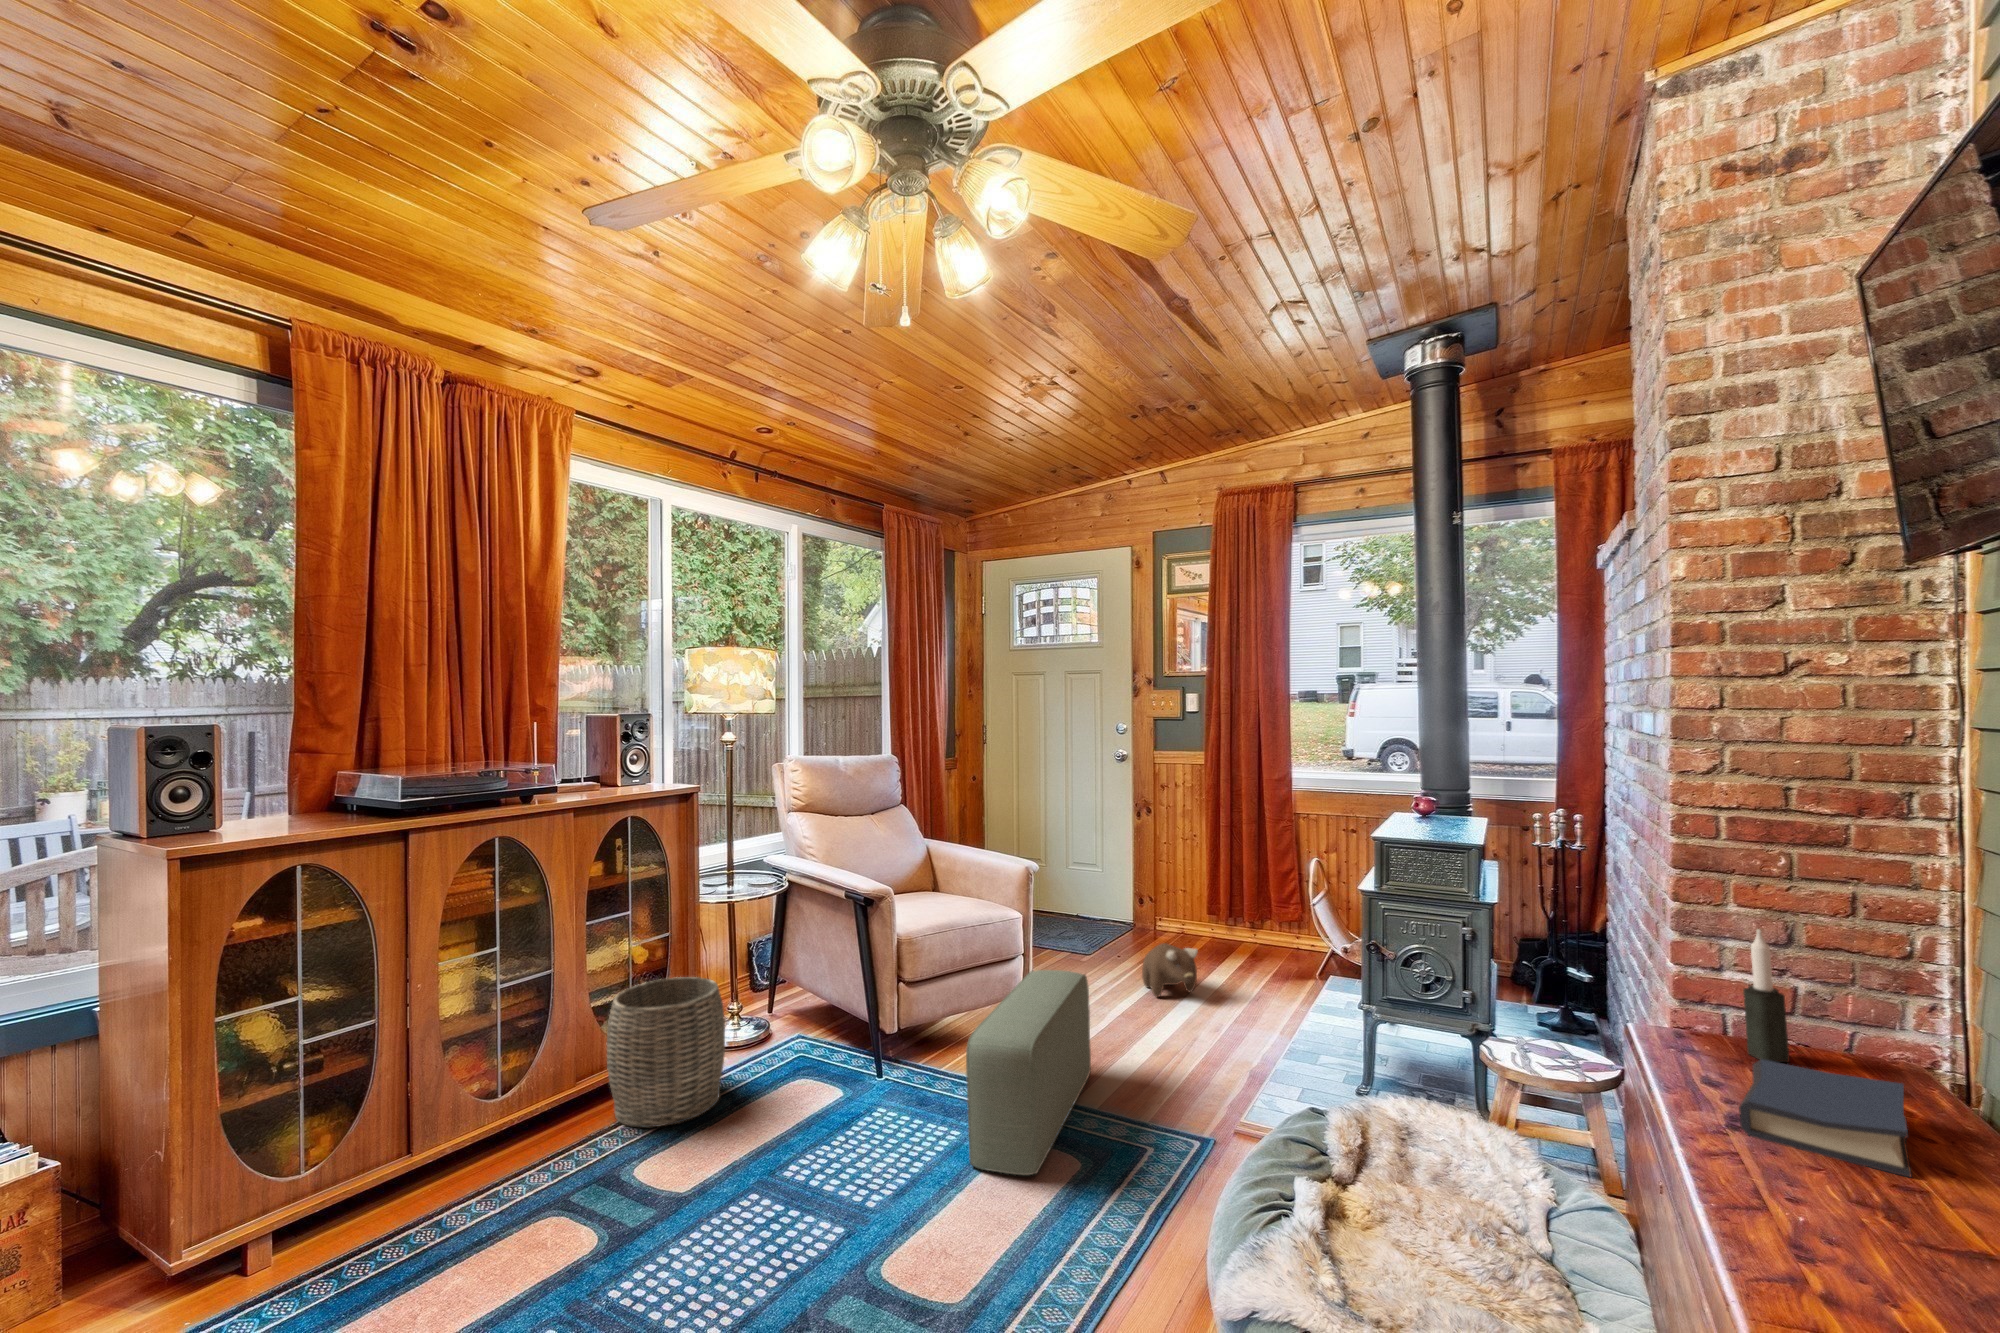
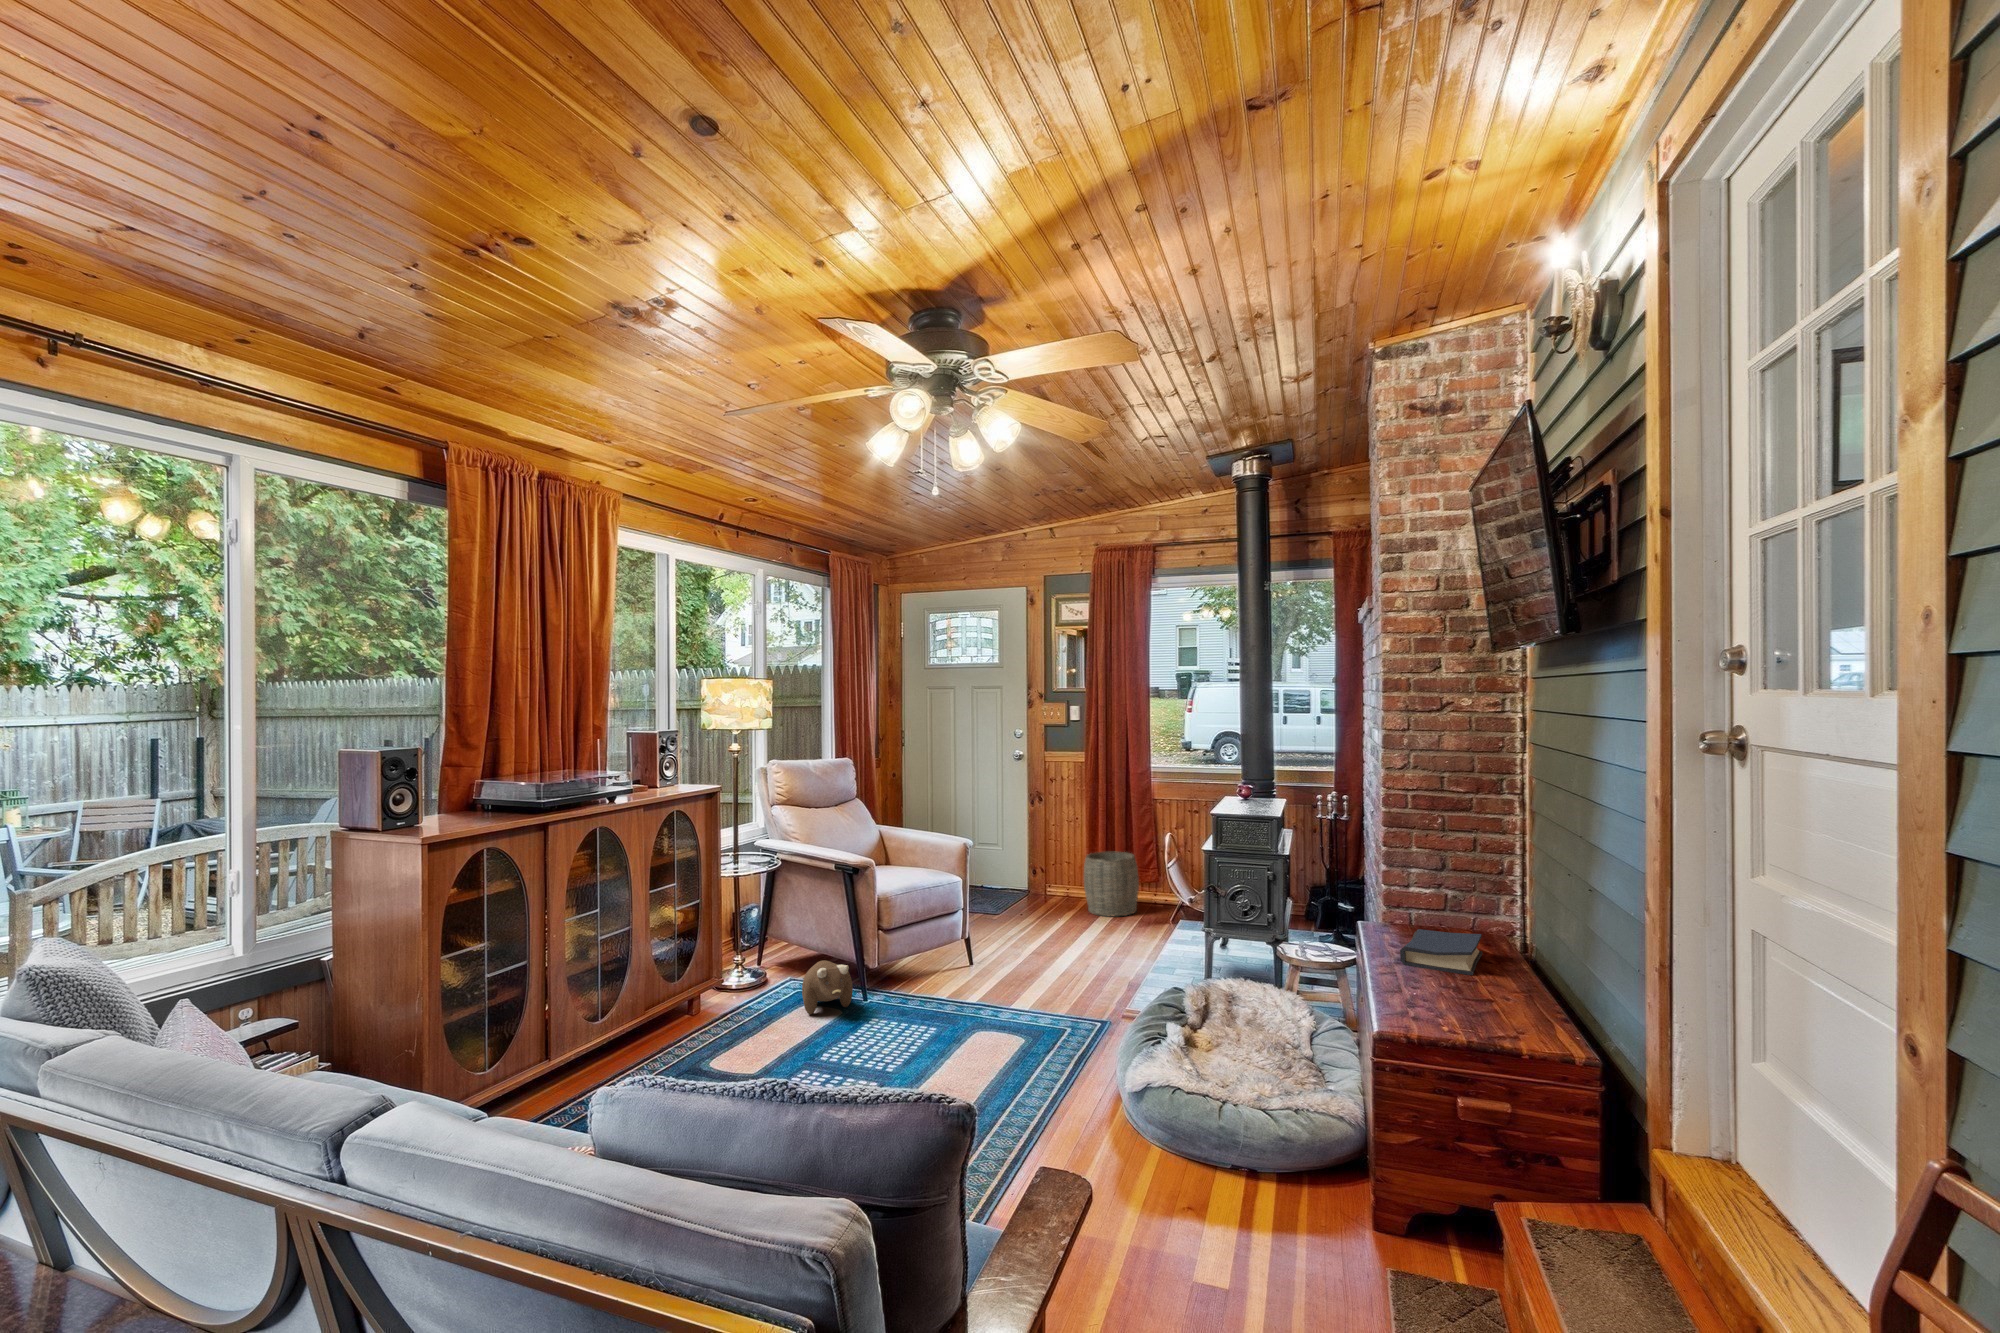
candle: present [1743,929,1789,1062] -> none [1417,859,1439,935]
plush toy: present [1142,943,1198,997] -> present [802,960,853,1014]
pouf: present [966,970,1091,1175] -> none [946,917,1020,1049]
woven basket: present [607,977,725,1127] -> present [1084,851,1139,916]

